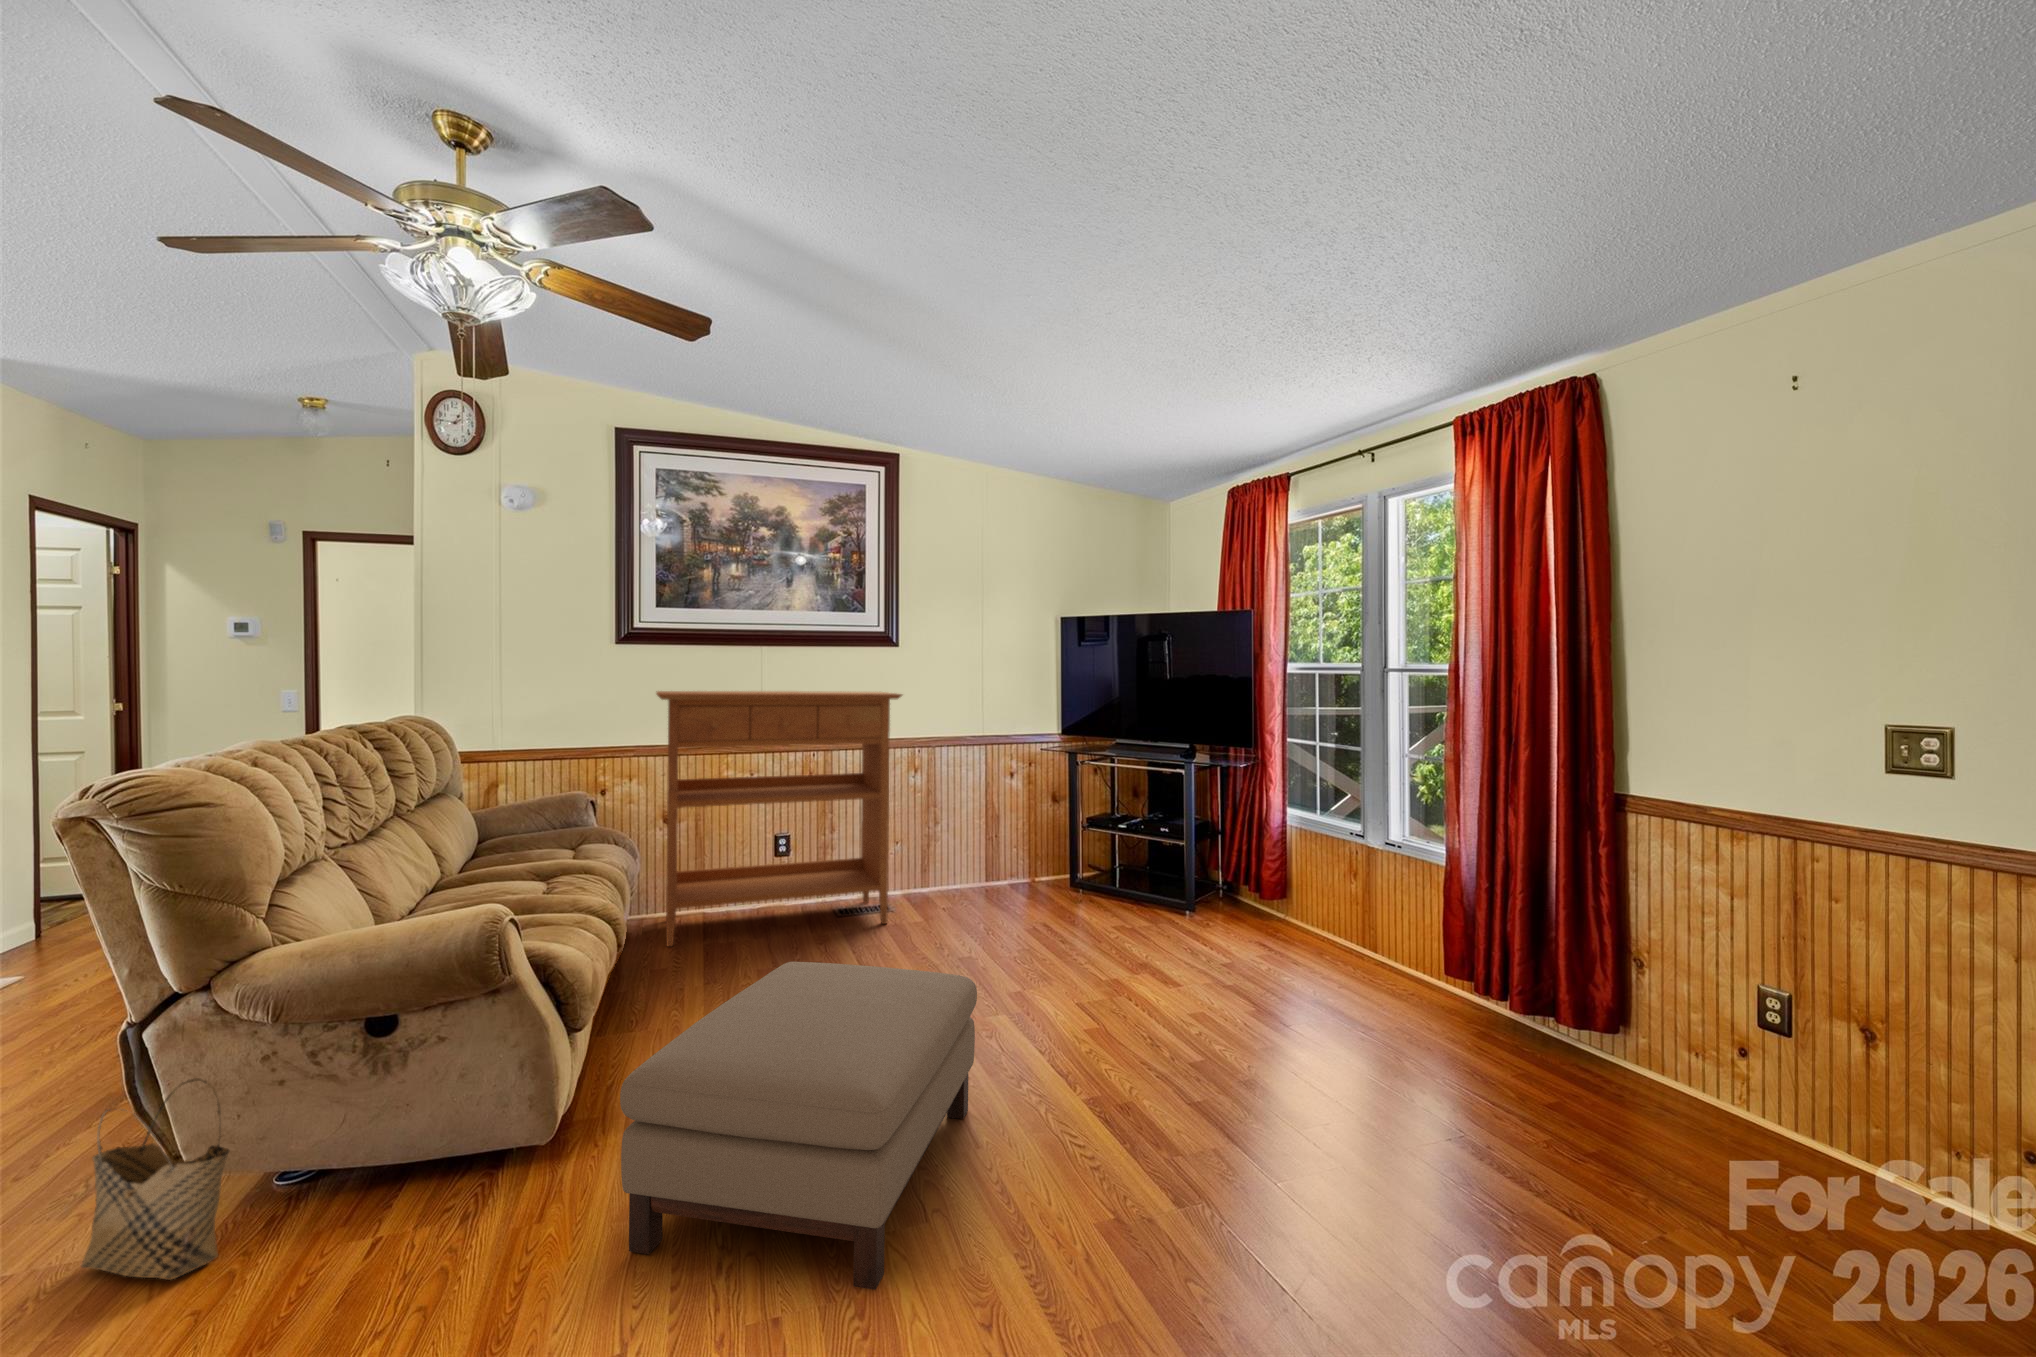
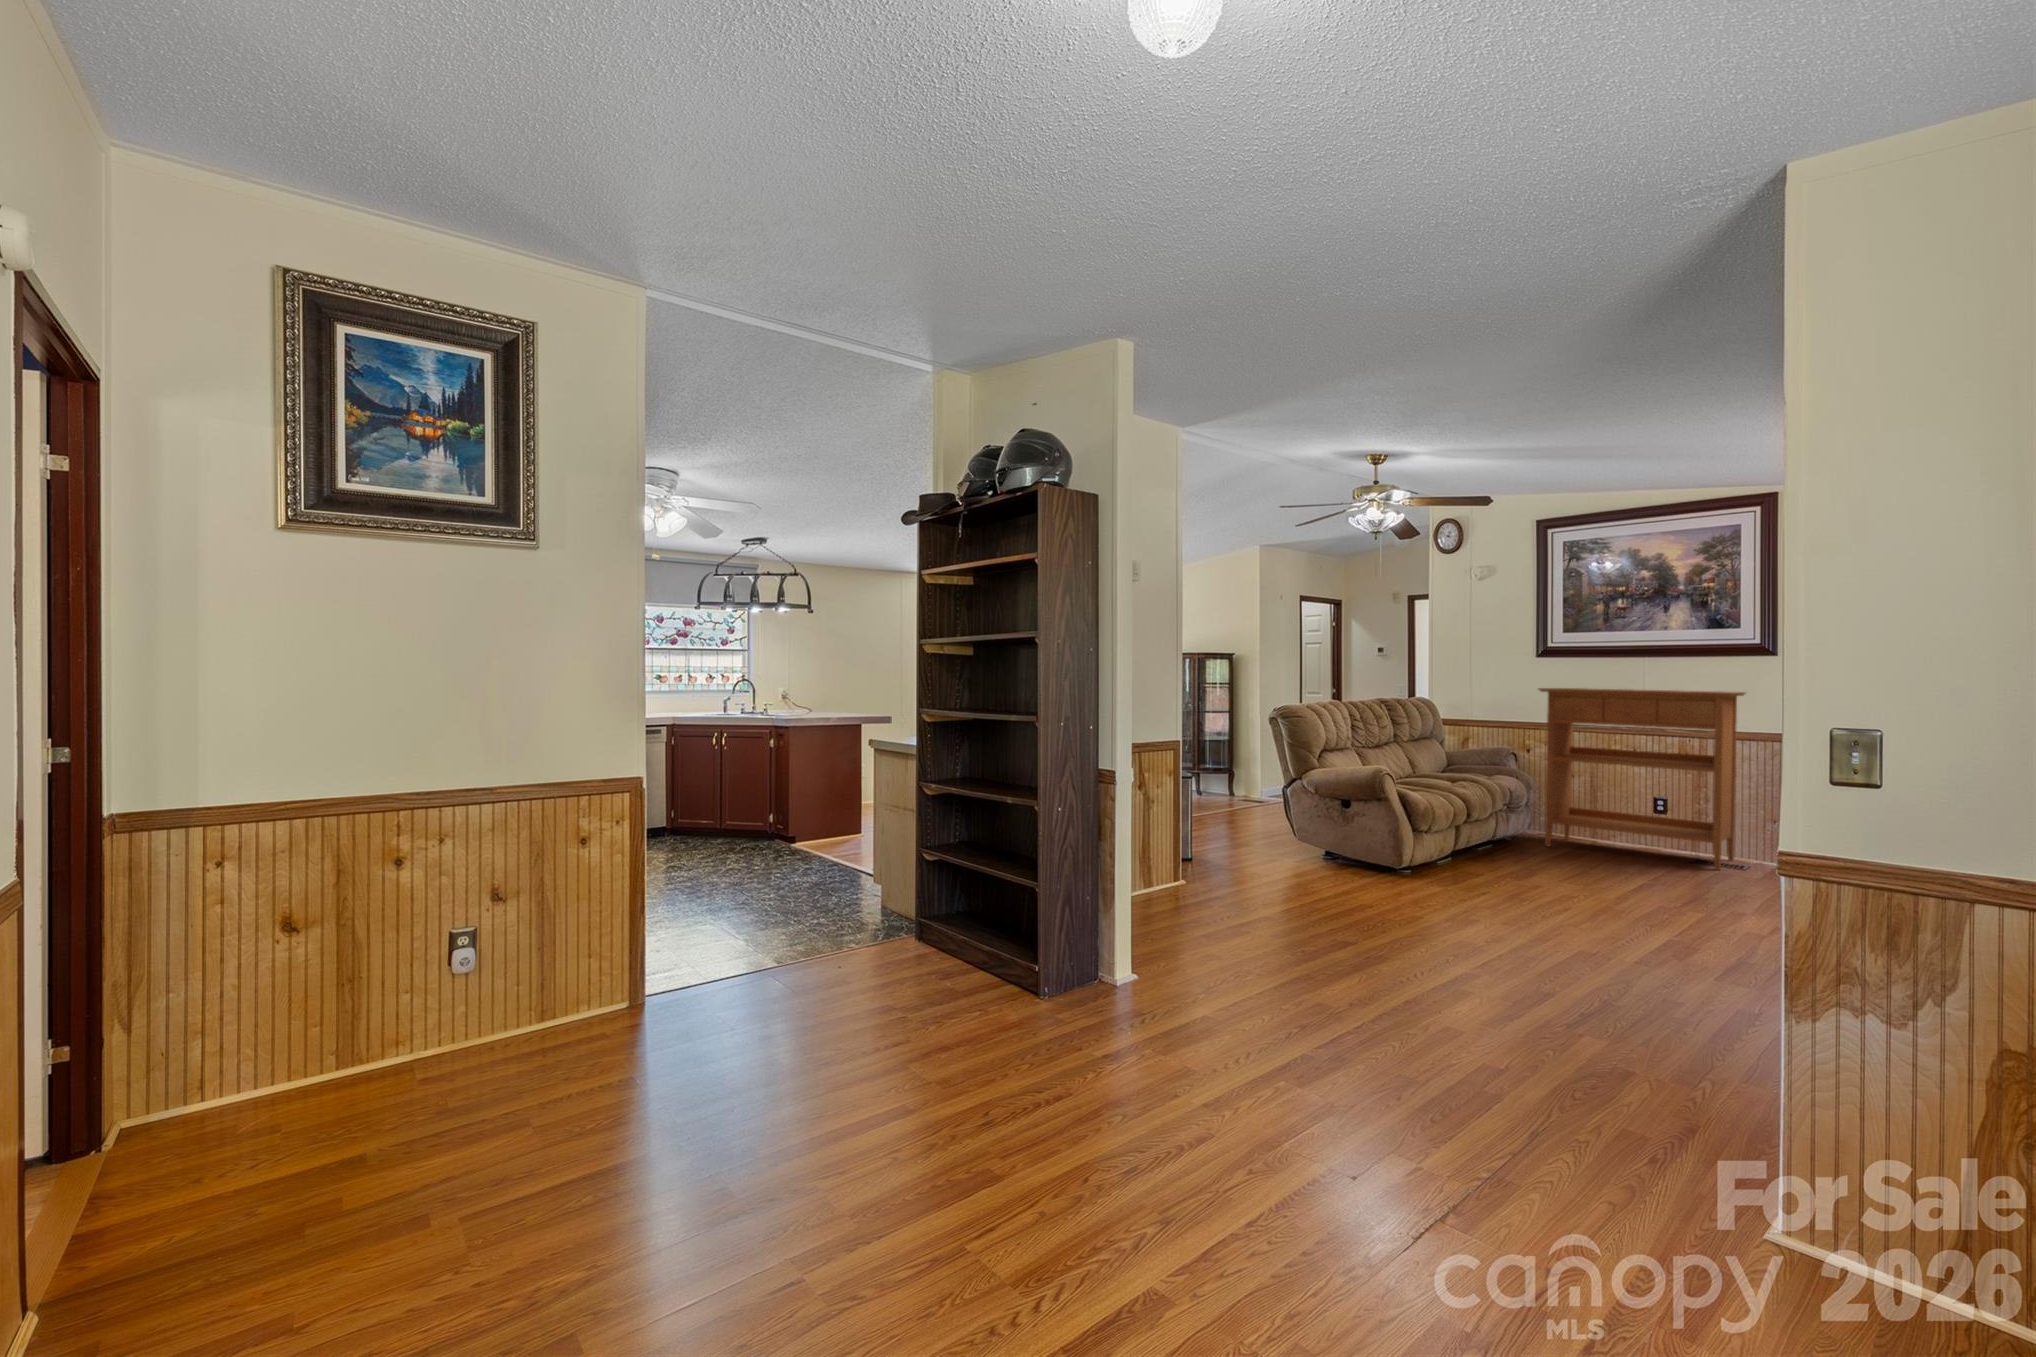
ottoman: present [620,962,977,1290] -> none [1396,822,1597,919]
woven basket: present [81,1078,229,1280] -> none [1271,804,1303,862]

